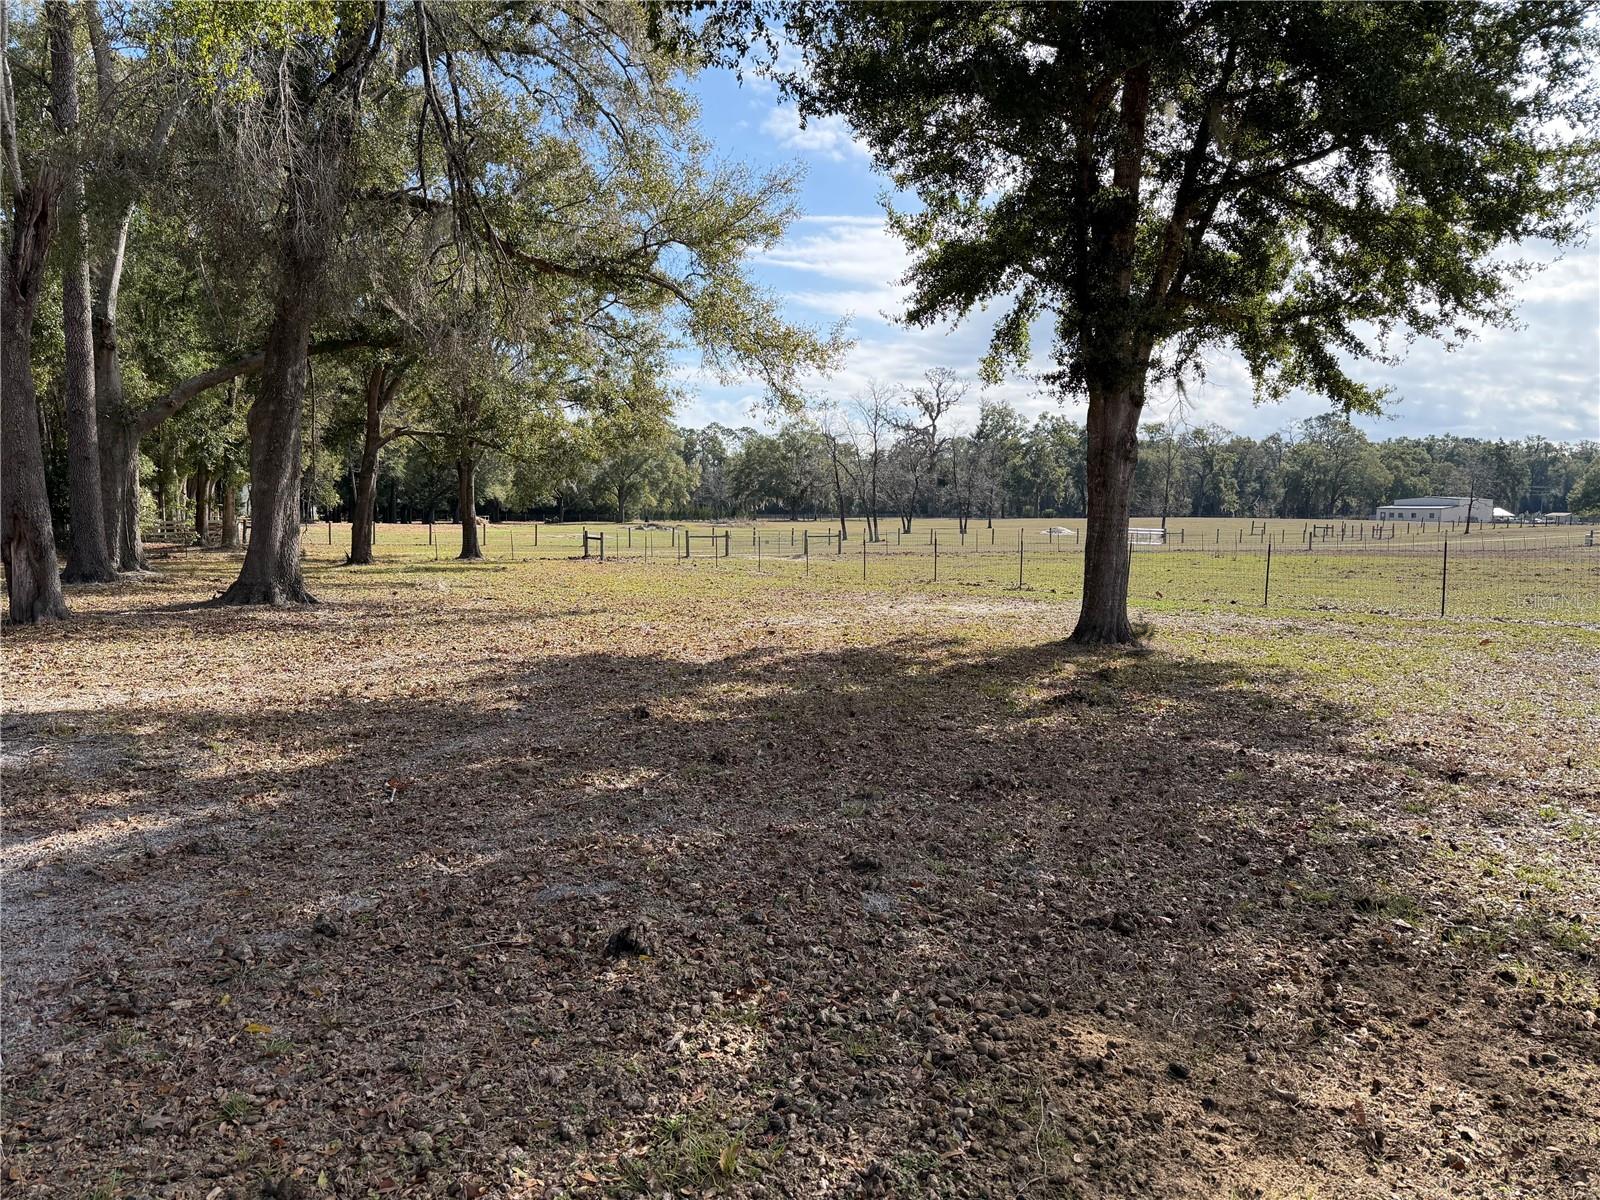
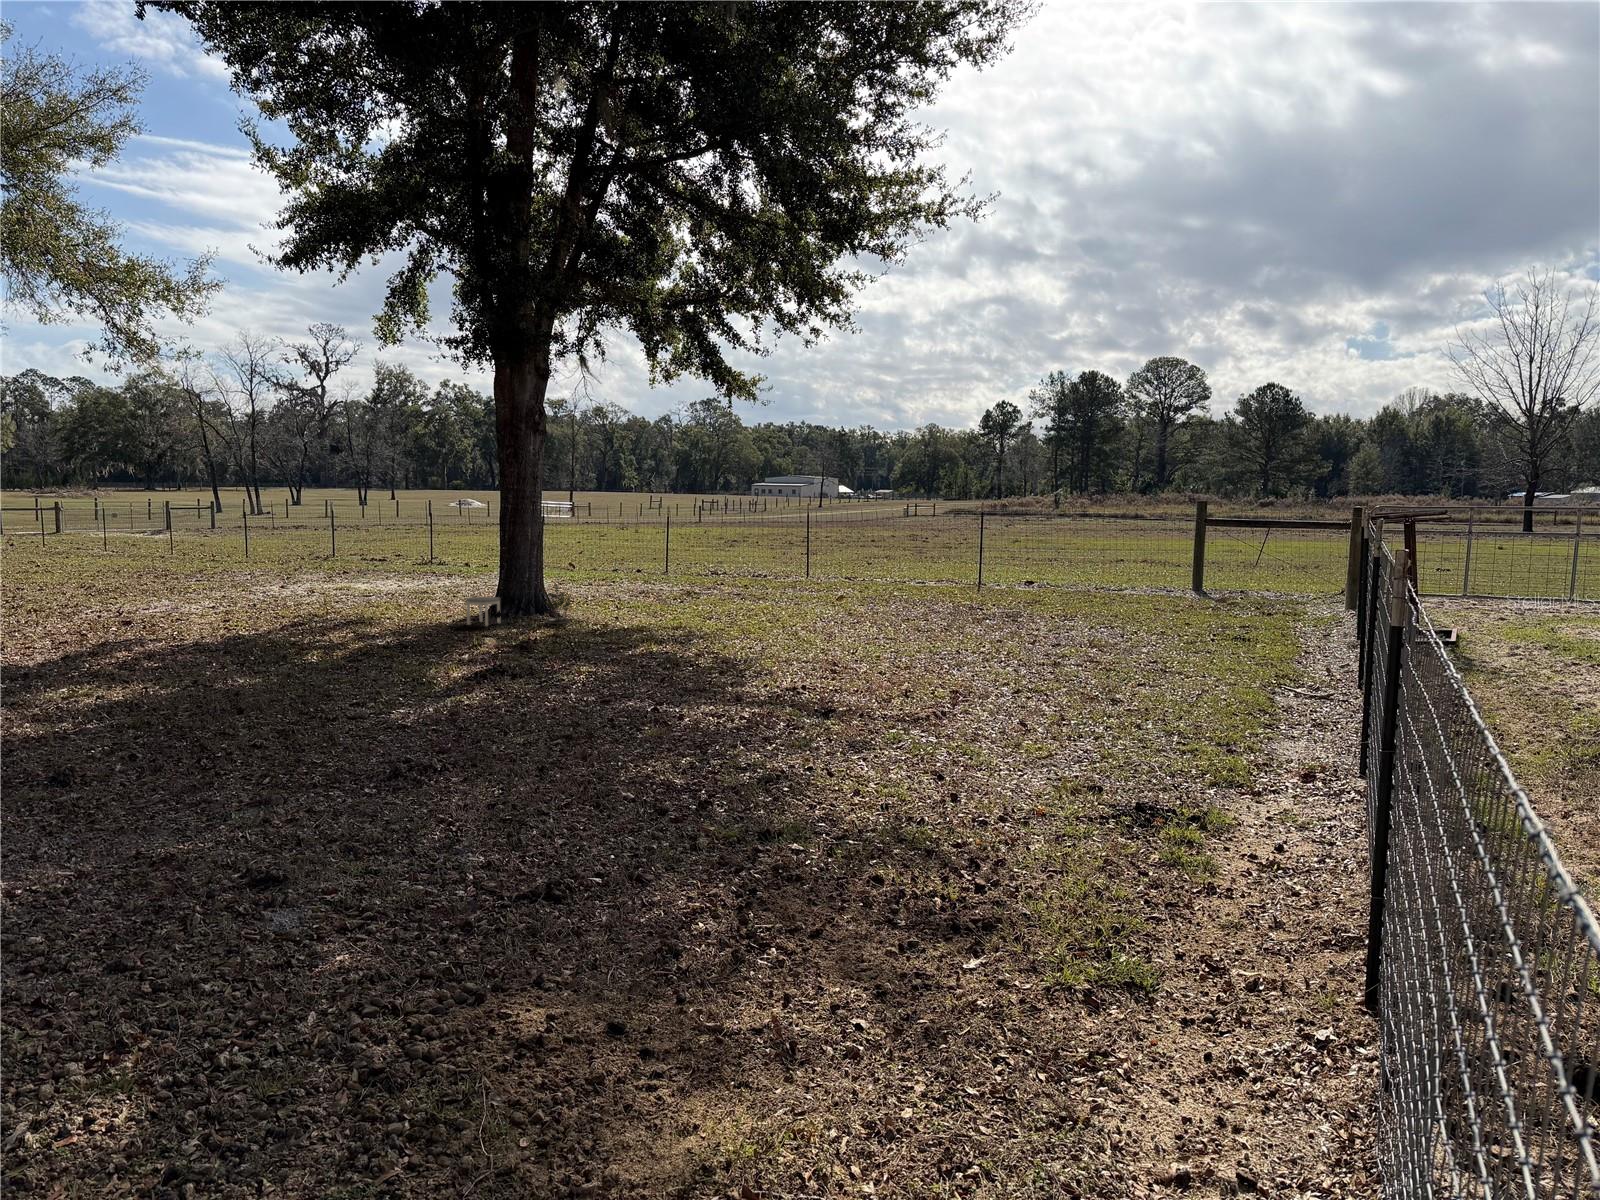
round table: none [1050,623,1084,652] -> present [466,597,500,626]

